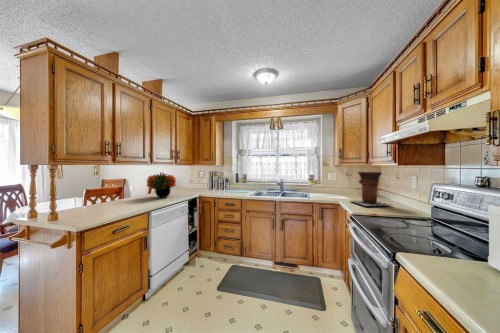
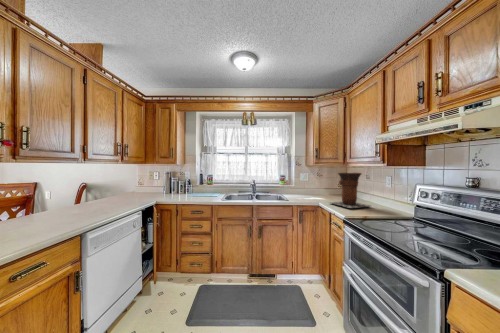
flower arrangement: present [147,173,176,198] -> none [76,174,124,209]

